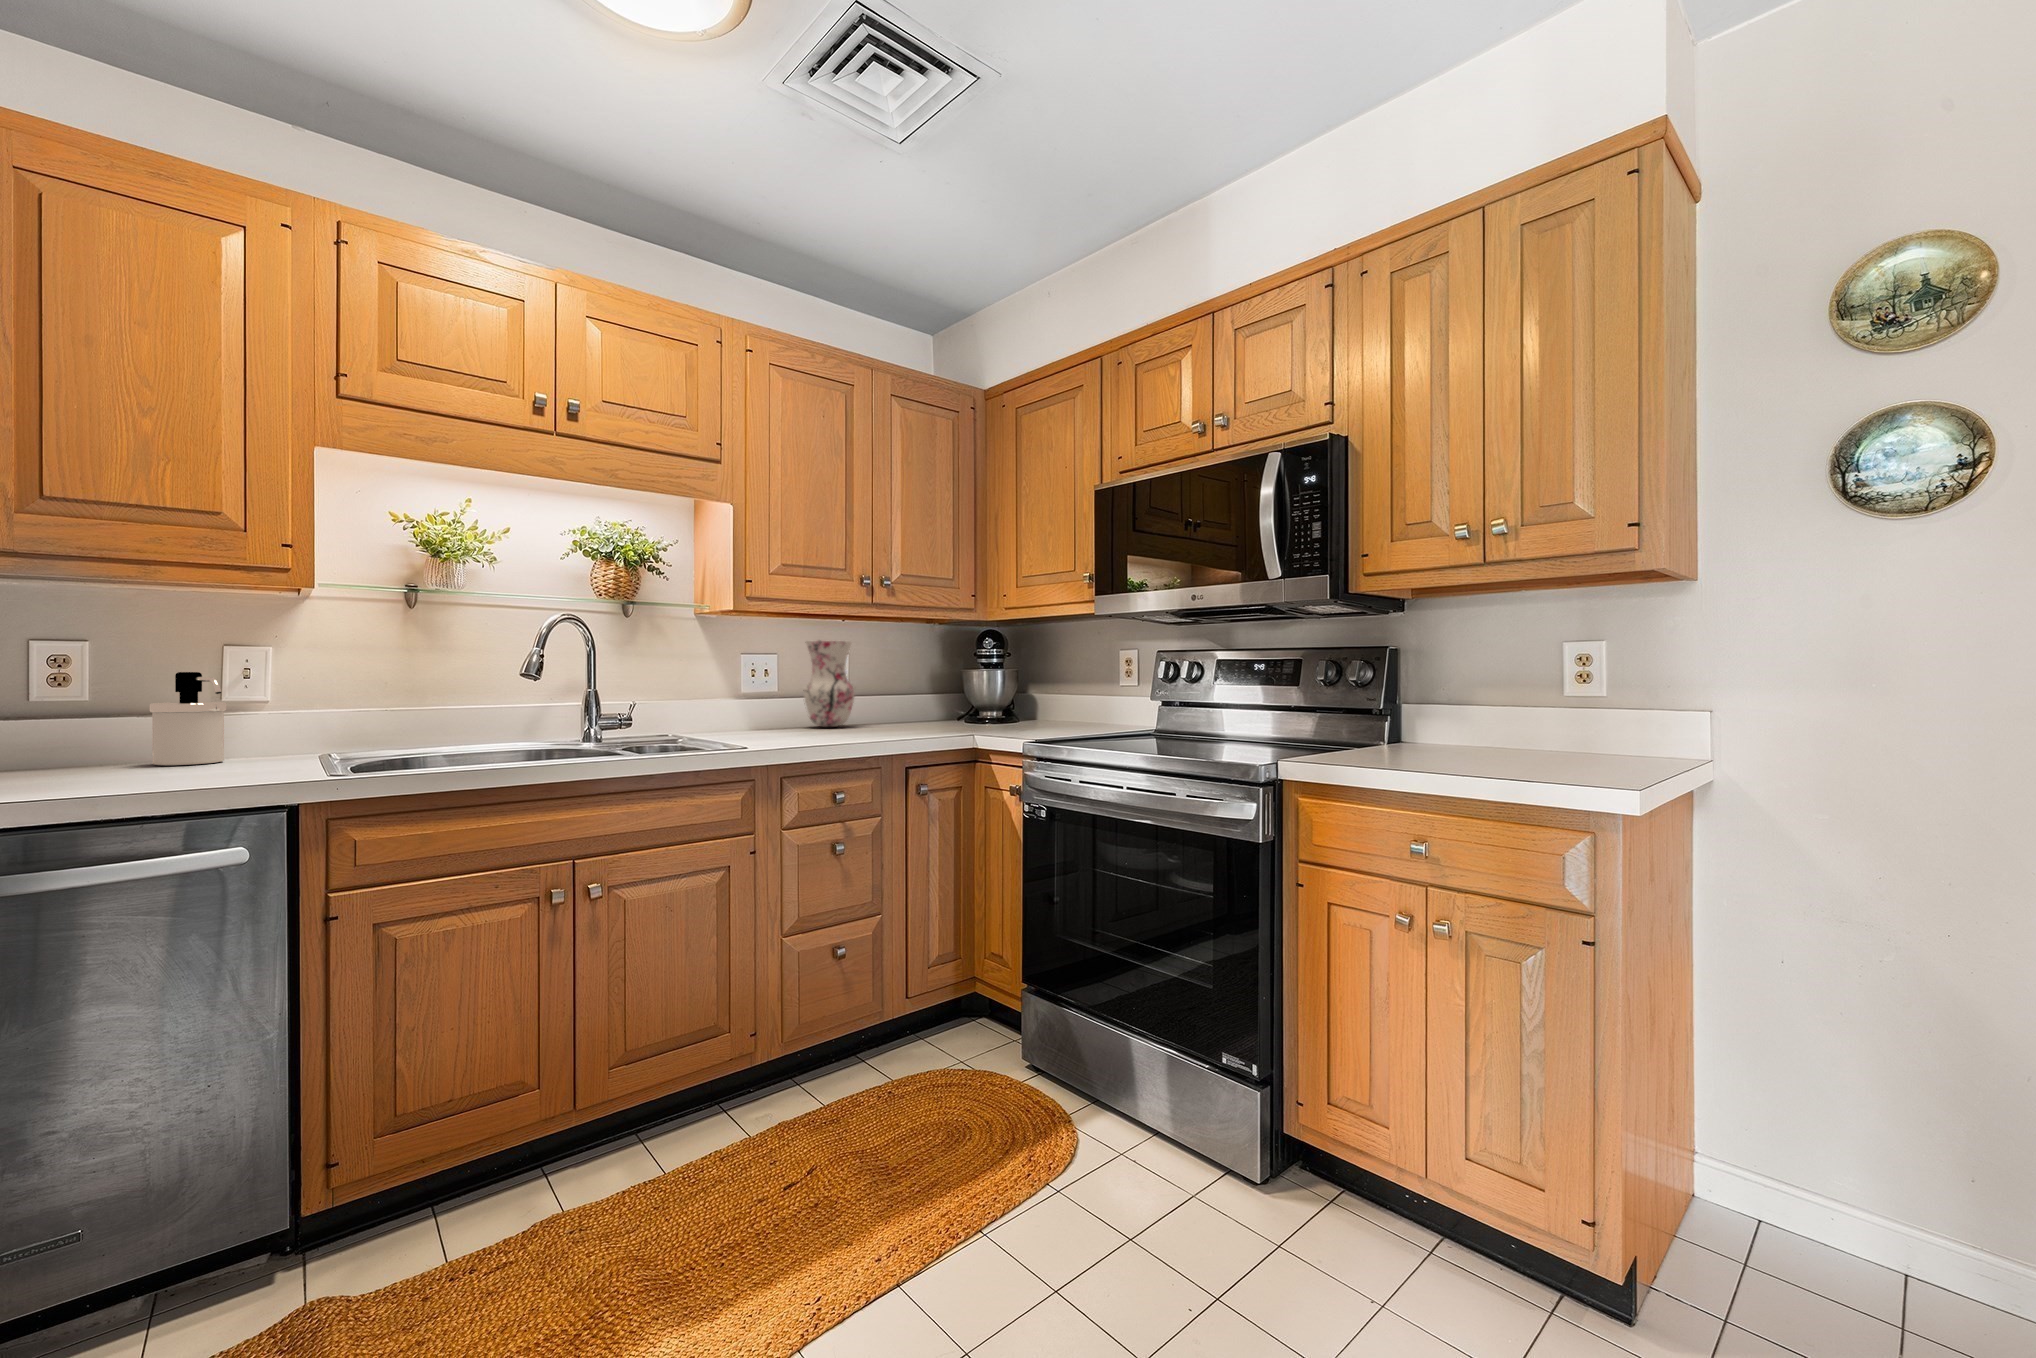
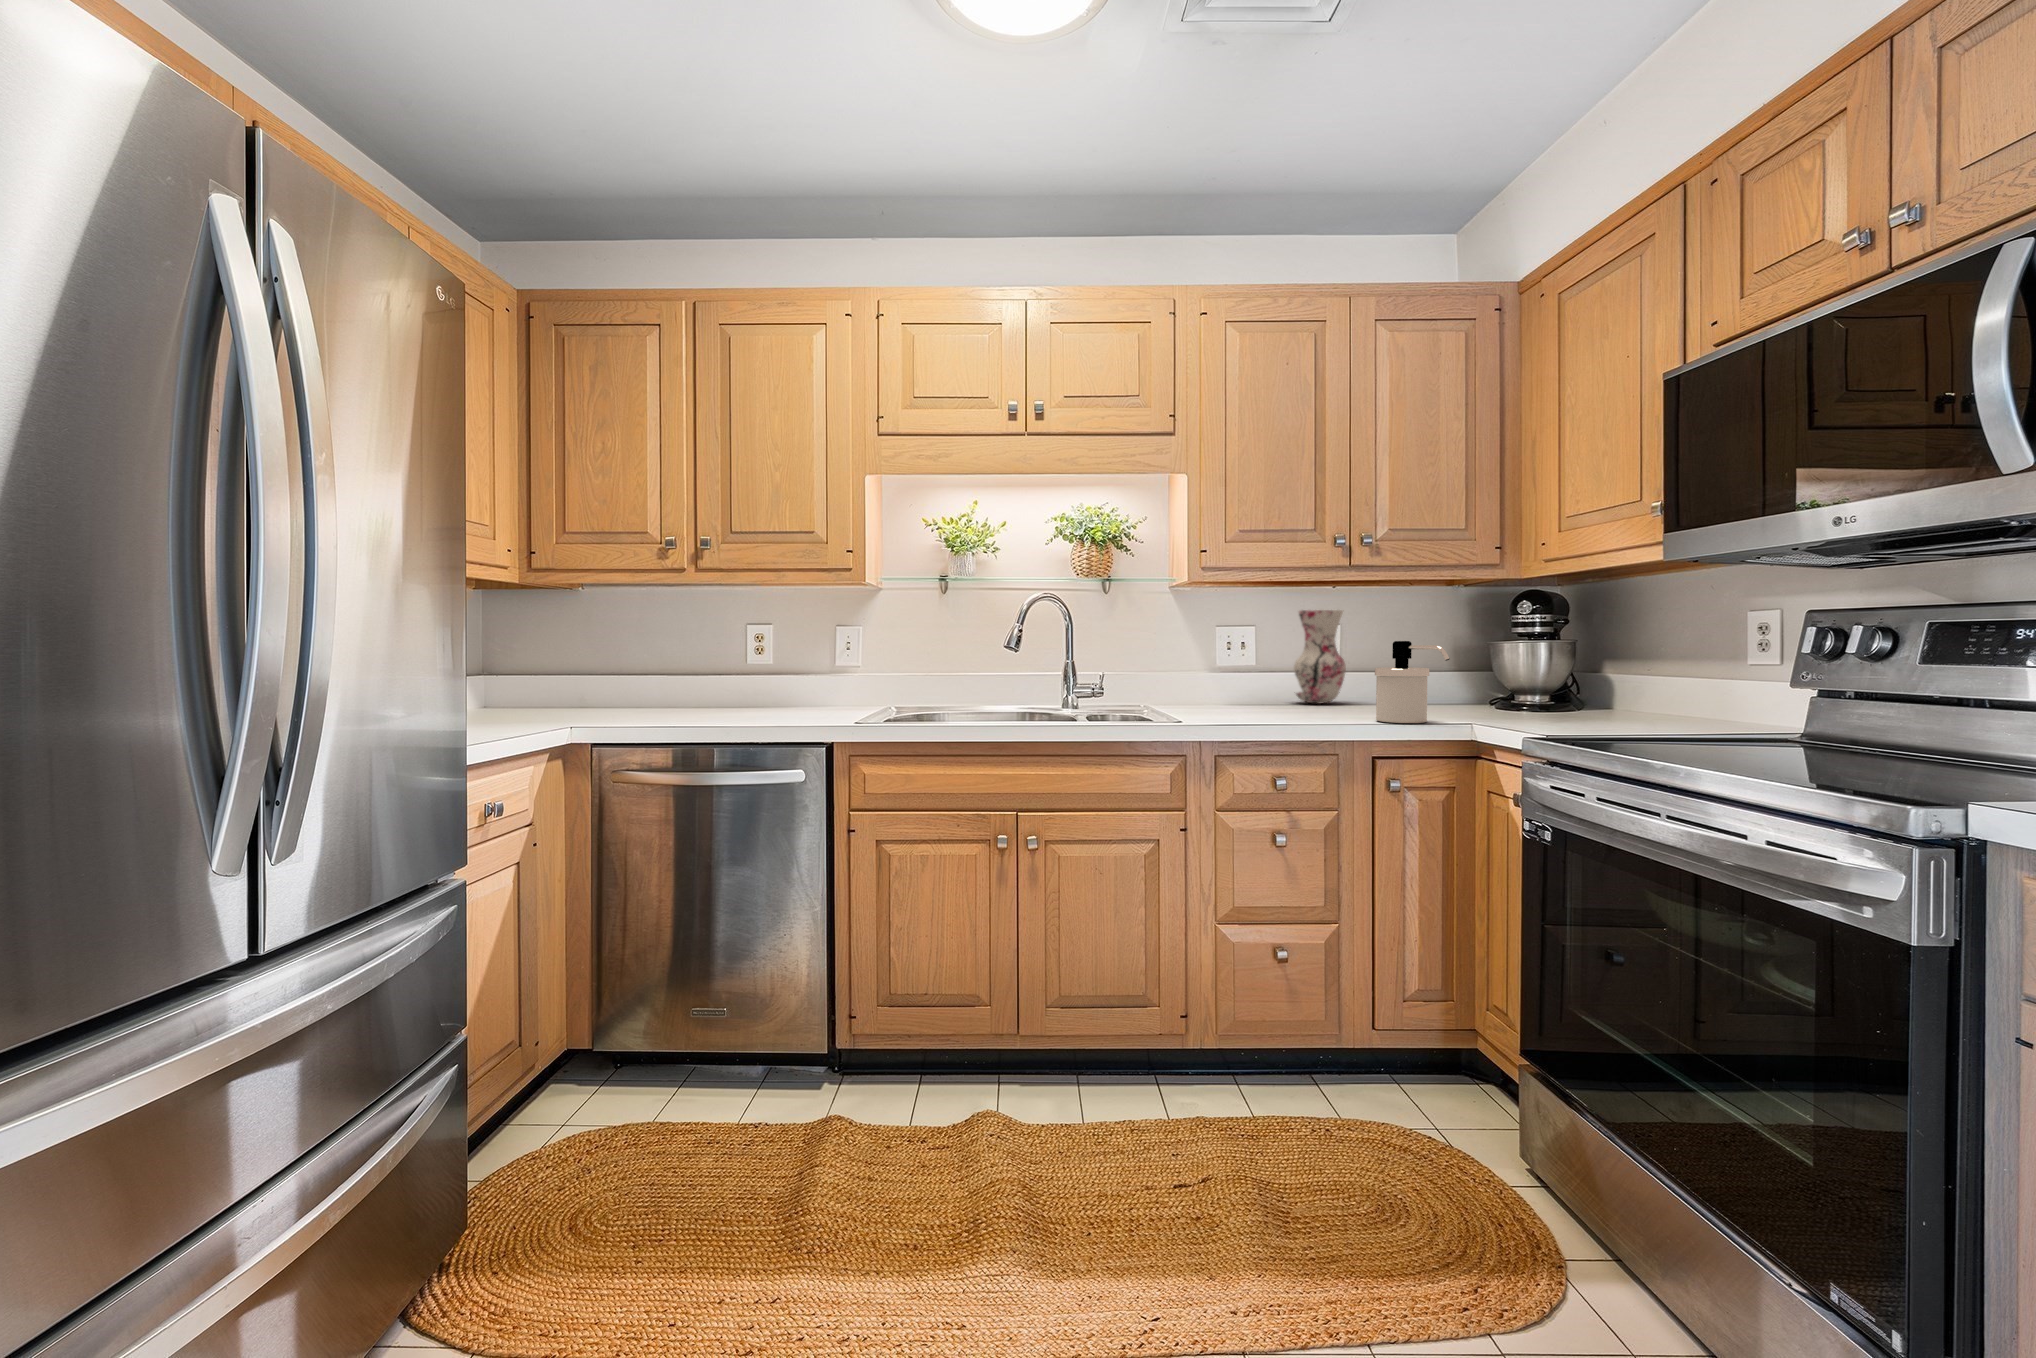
soap dispenser: present [150,672,226,765] -> present [1375,641,1450,723]

